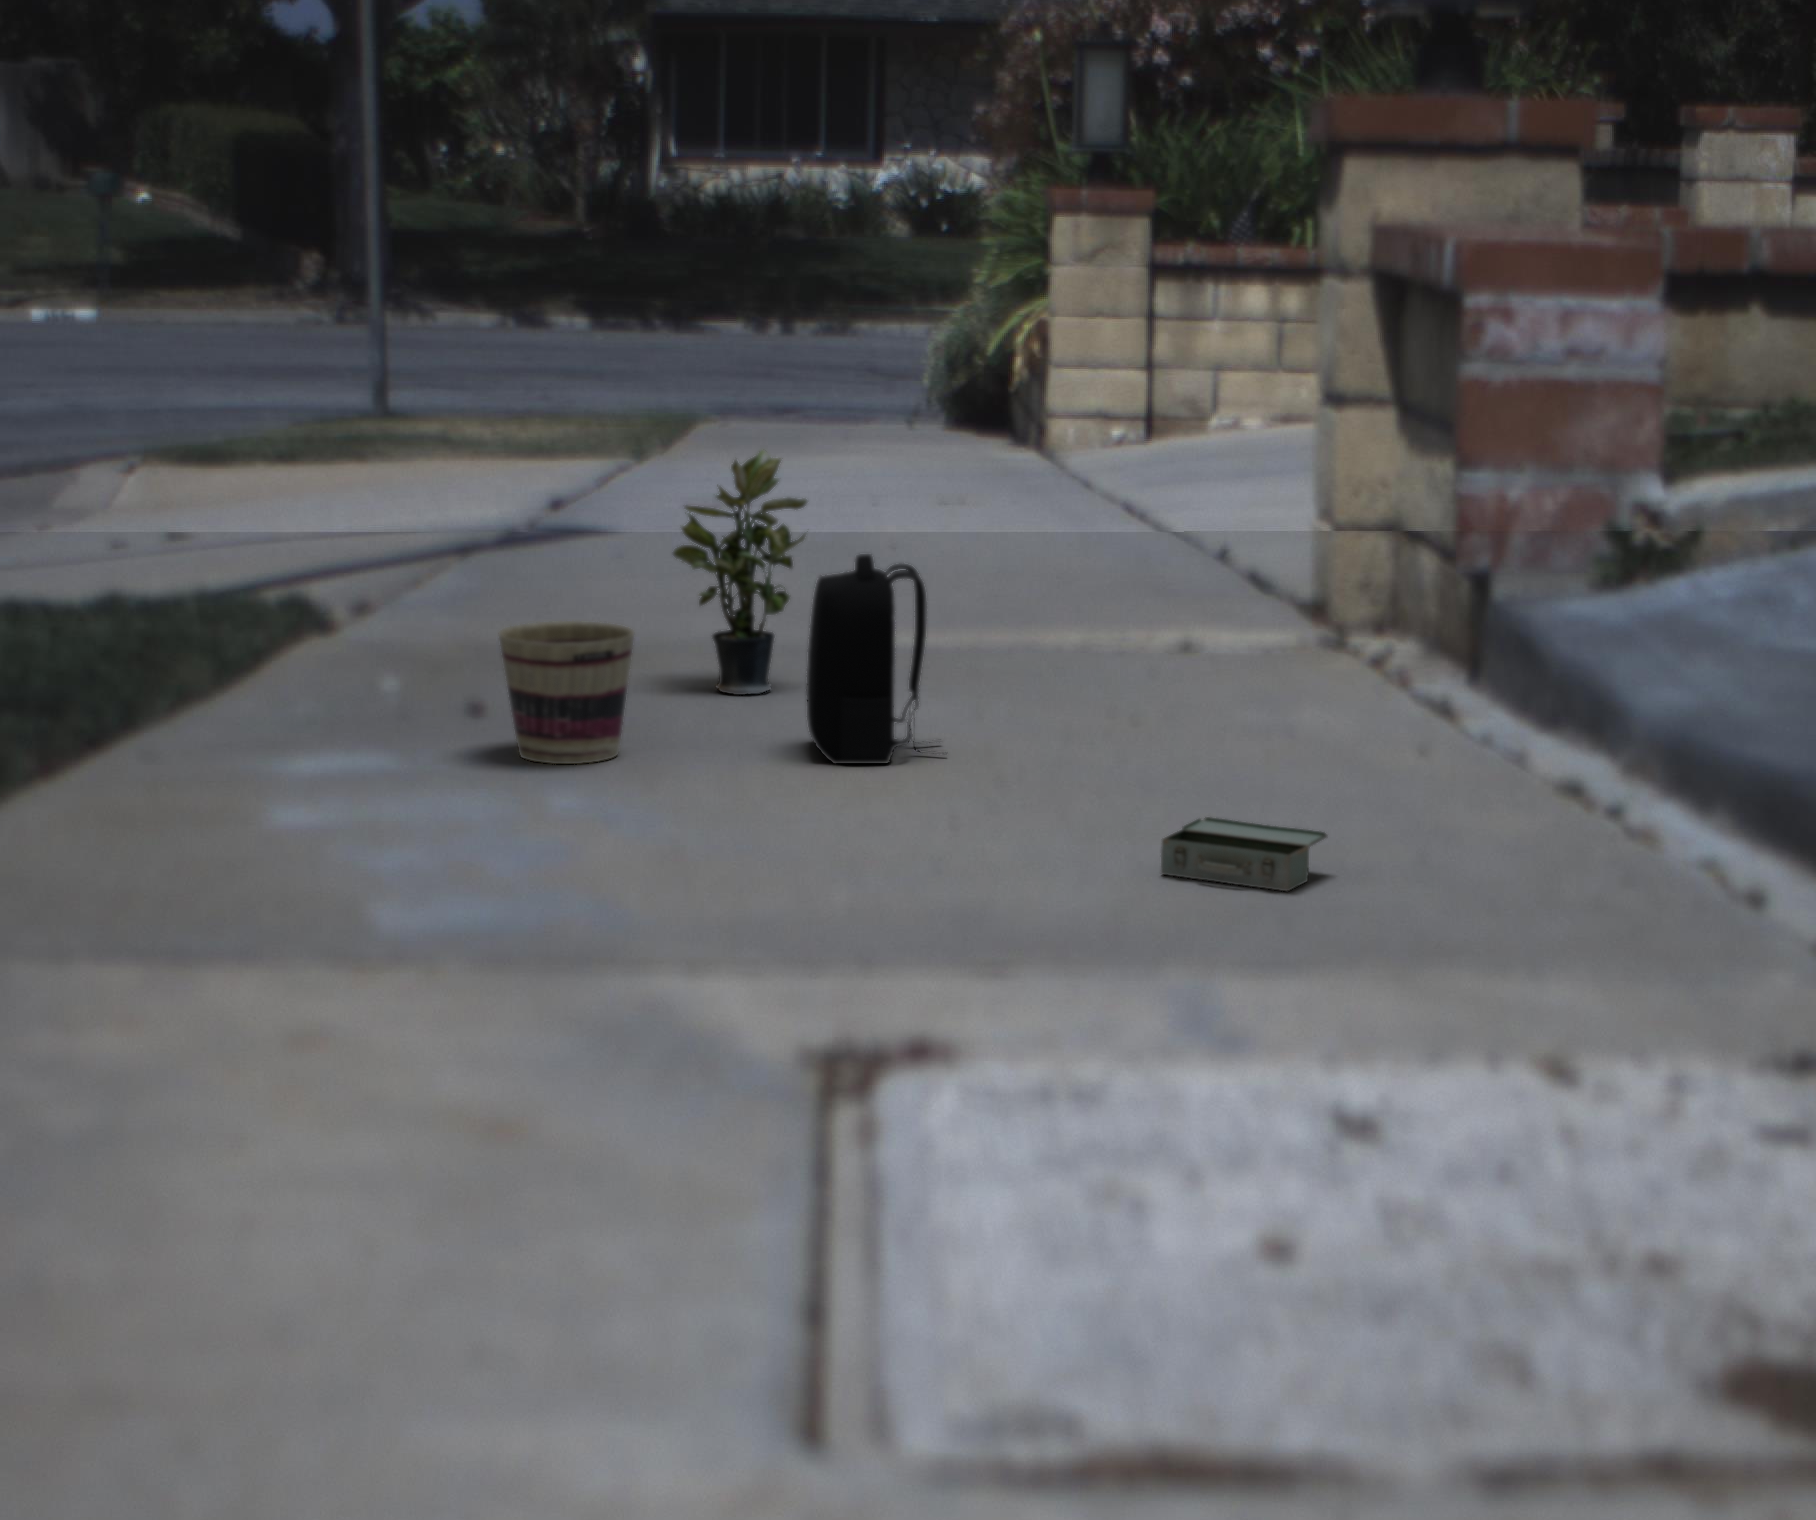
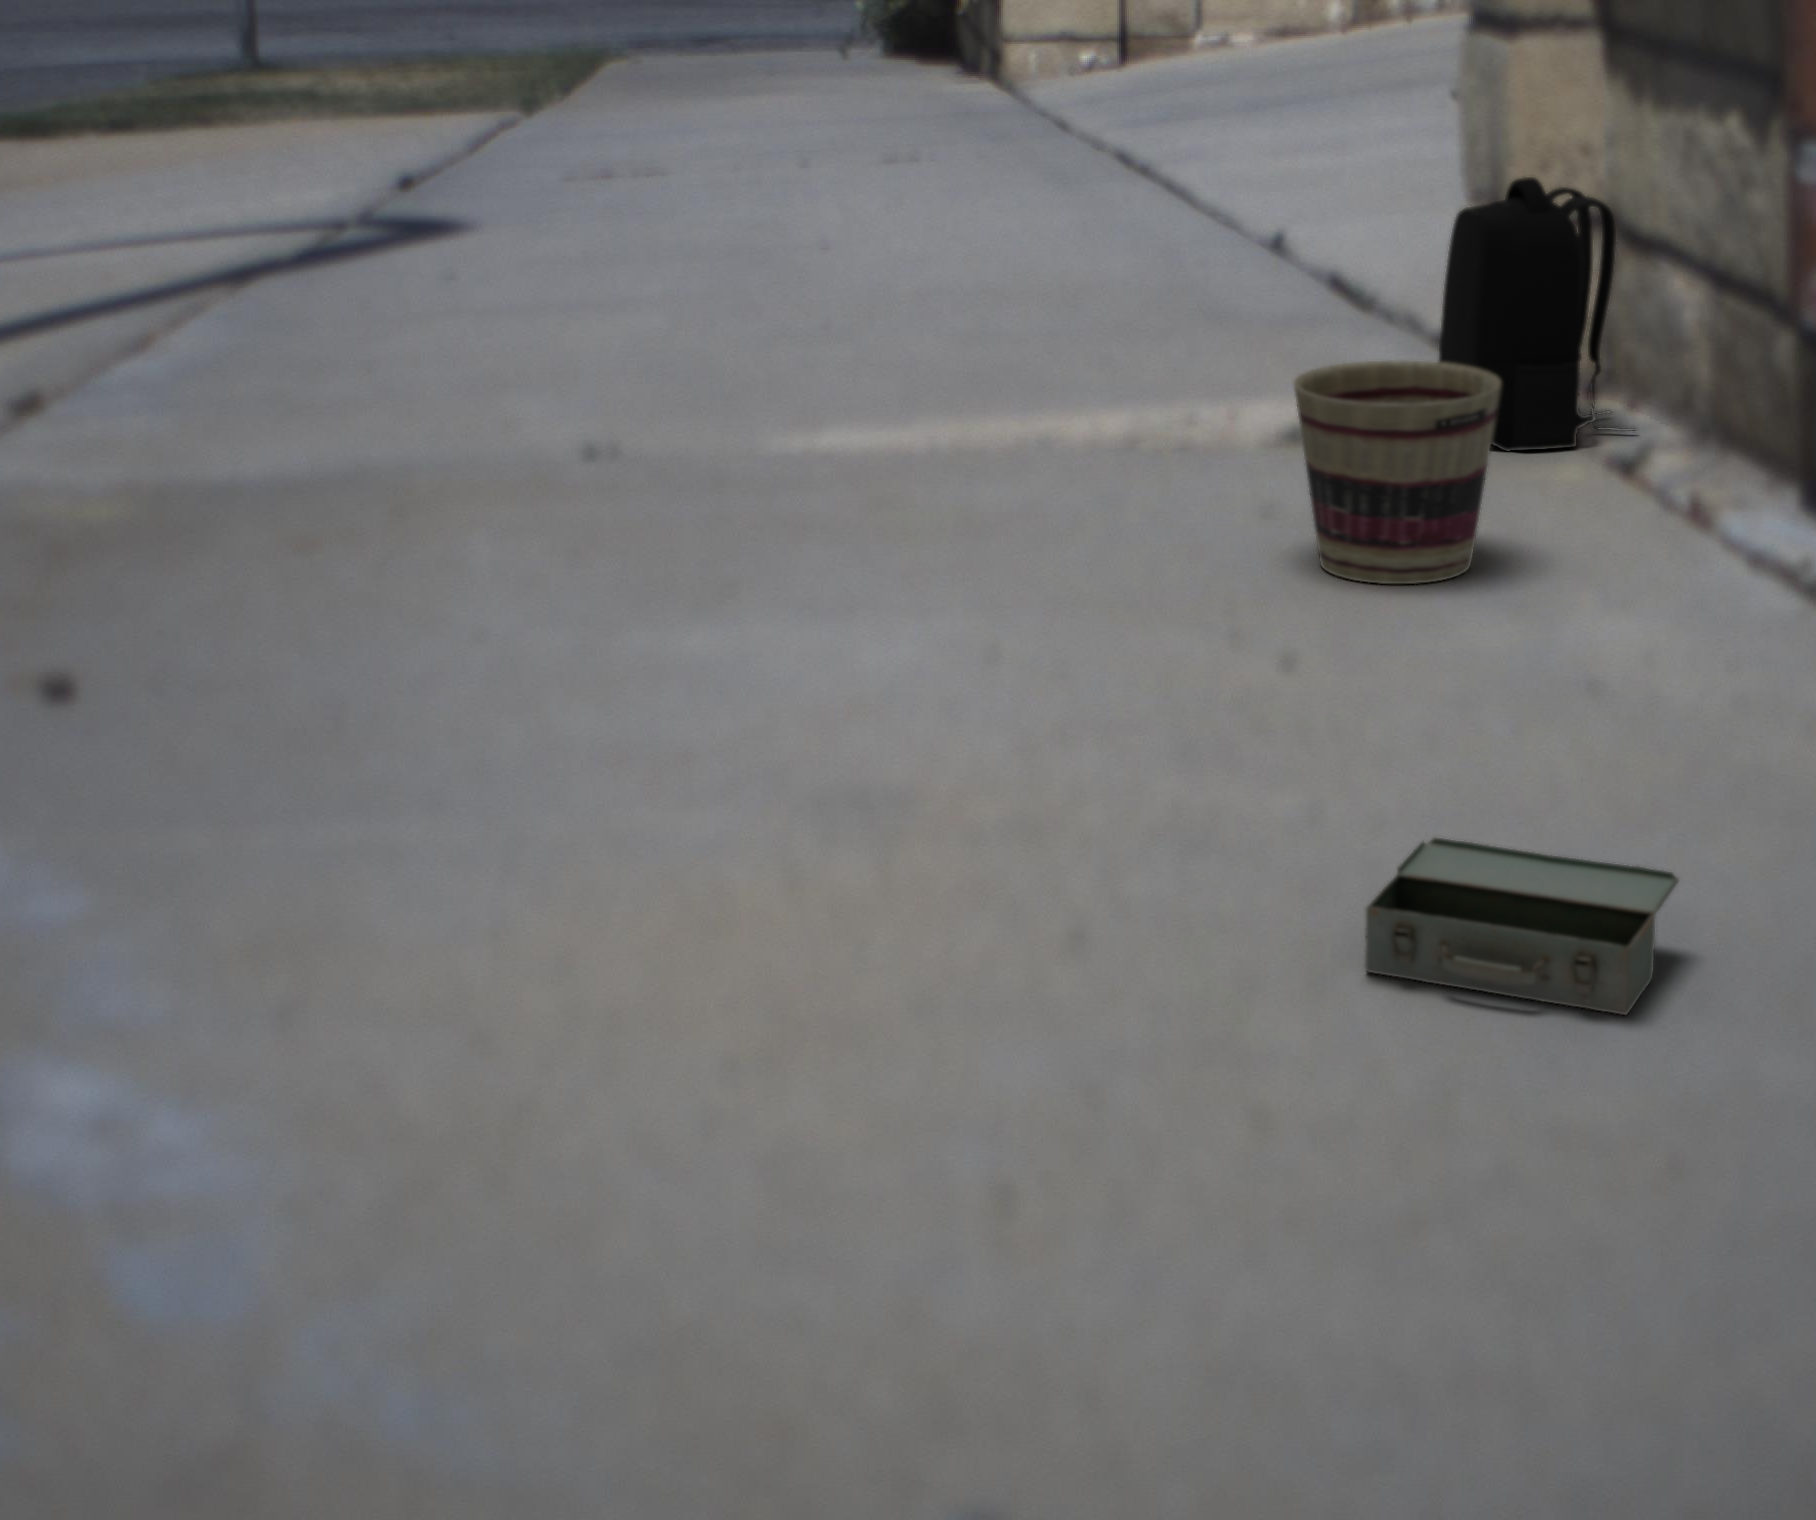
potted plant: present [673,450,807,695] -> none [481,143,693,527]
backpack: present [806,554,930,764] -> present [1438,177,1635,452]
basket: present [498,621,634,764] -> present [1294,360,1501,584]

